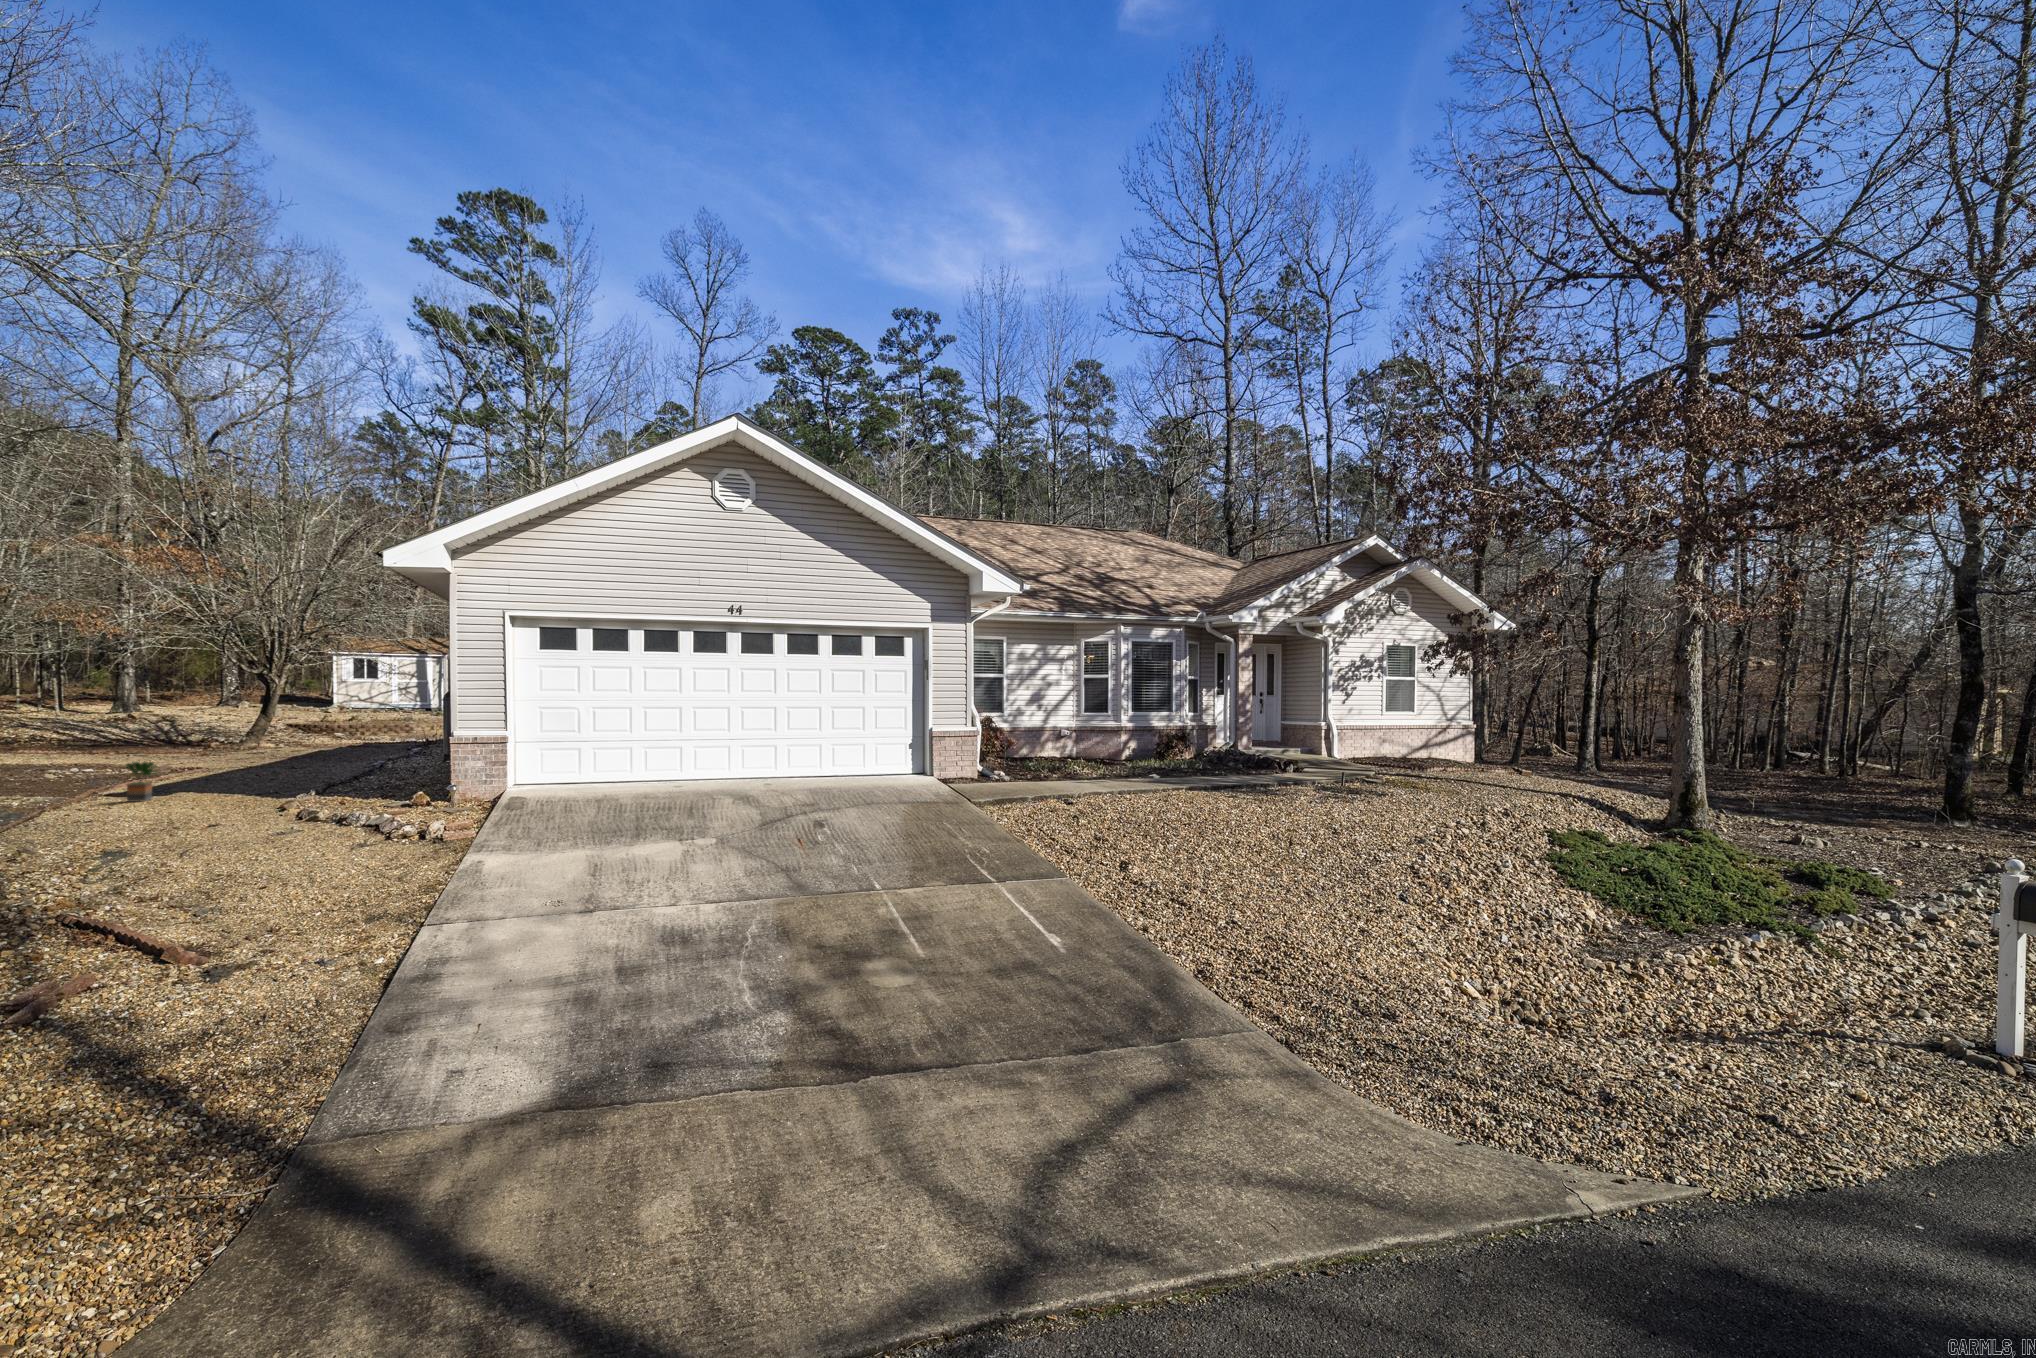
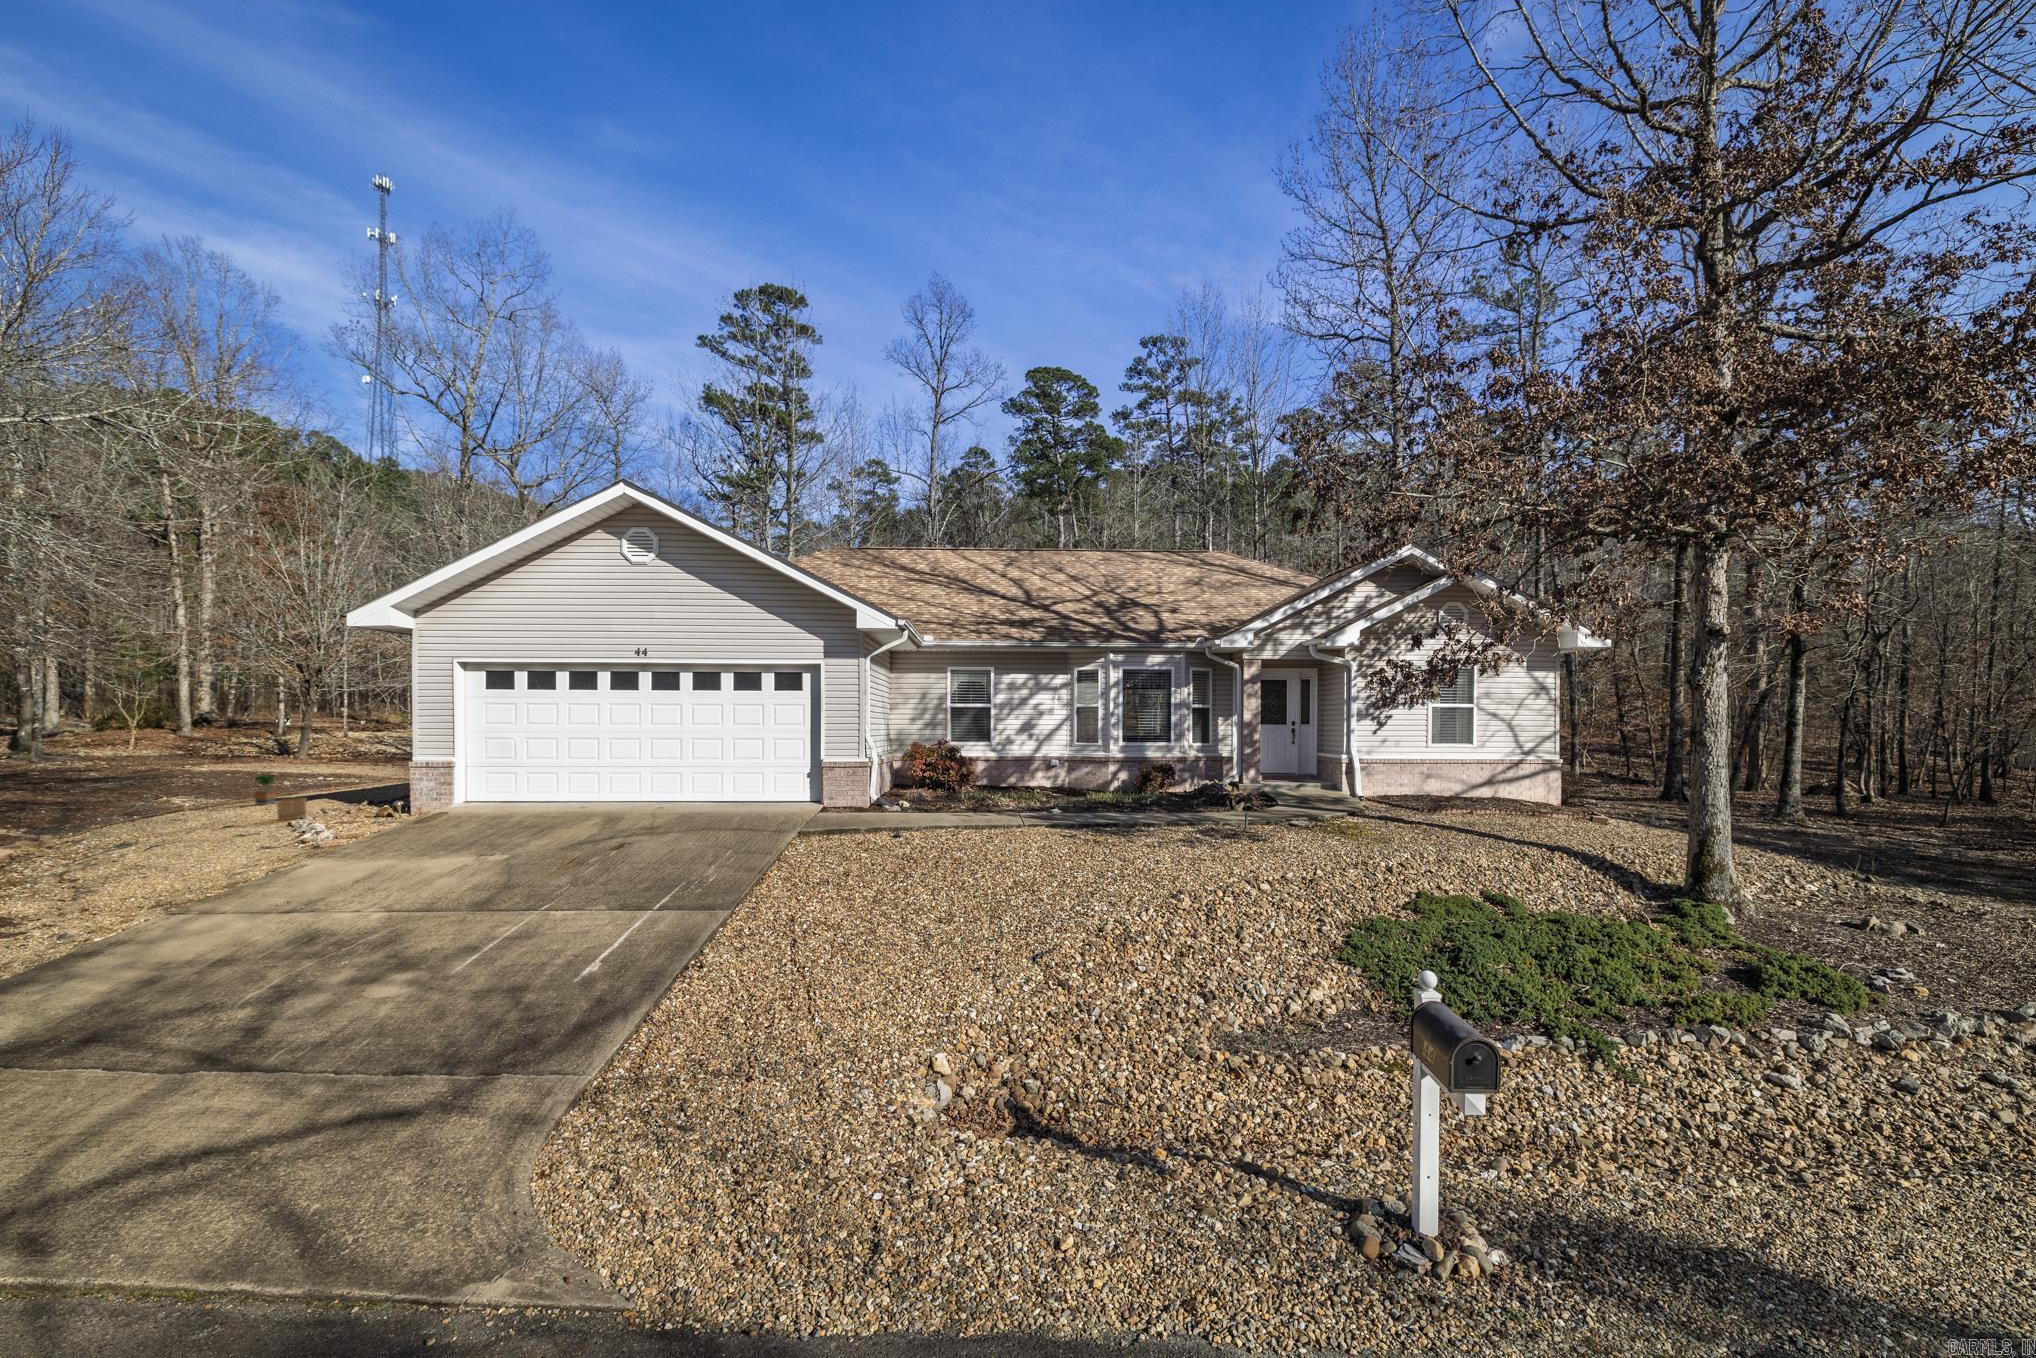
wooden bucket: none [245,784,284,812] -> present [276,798,306,820]

